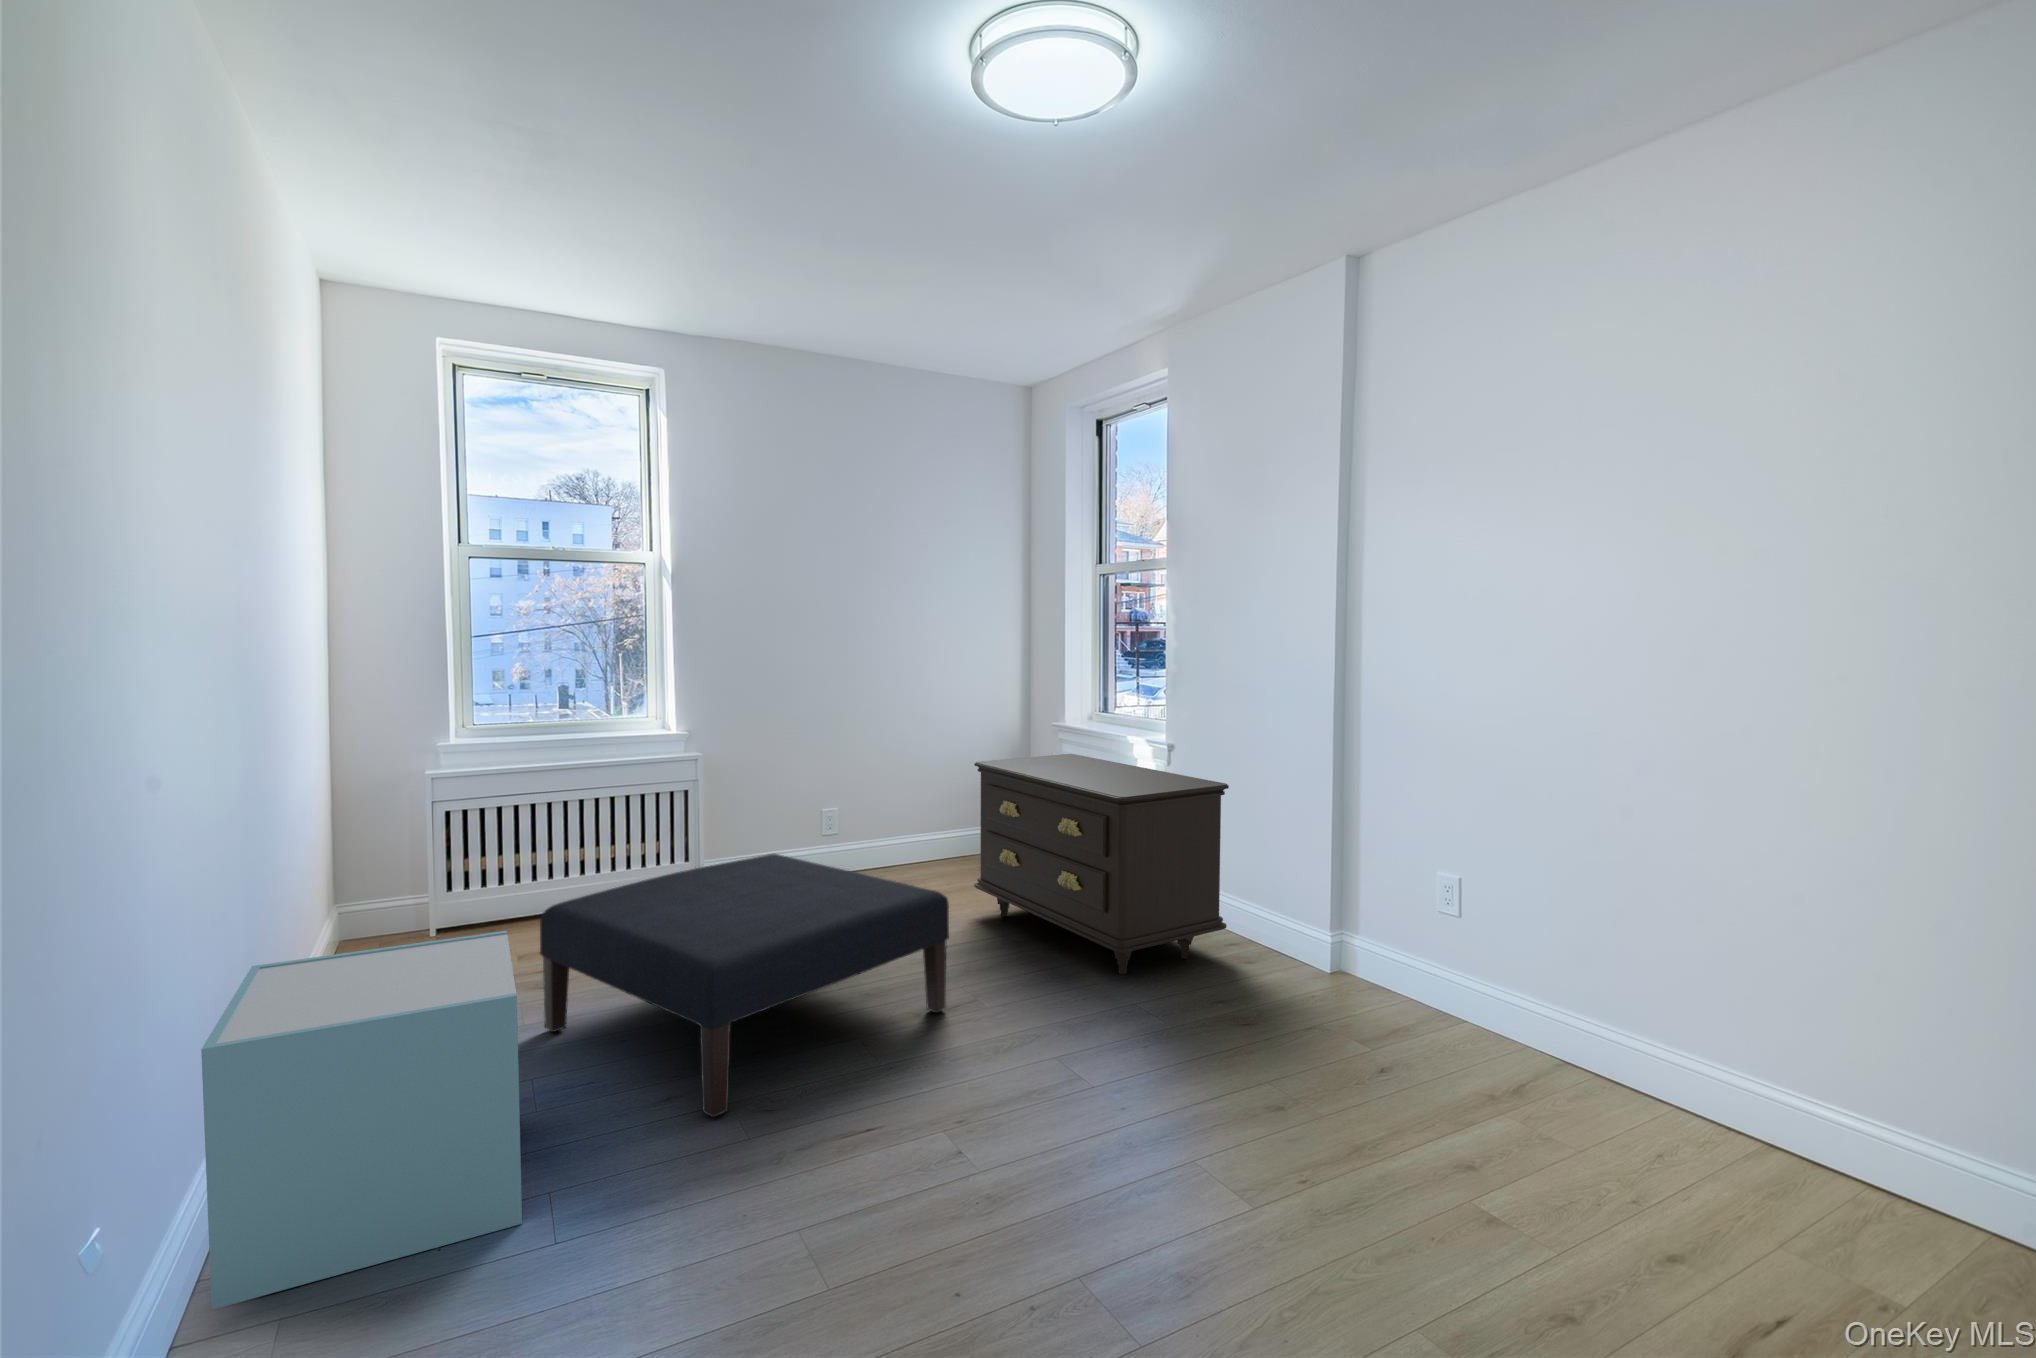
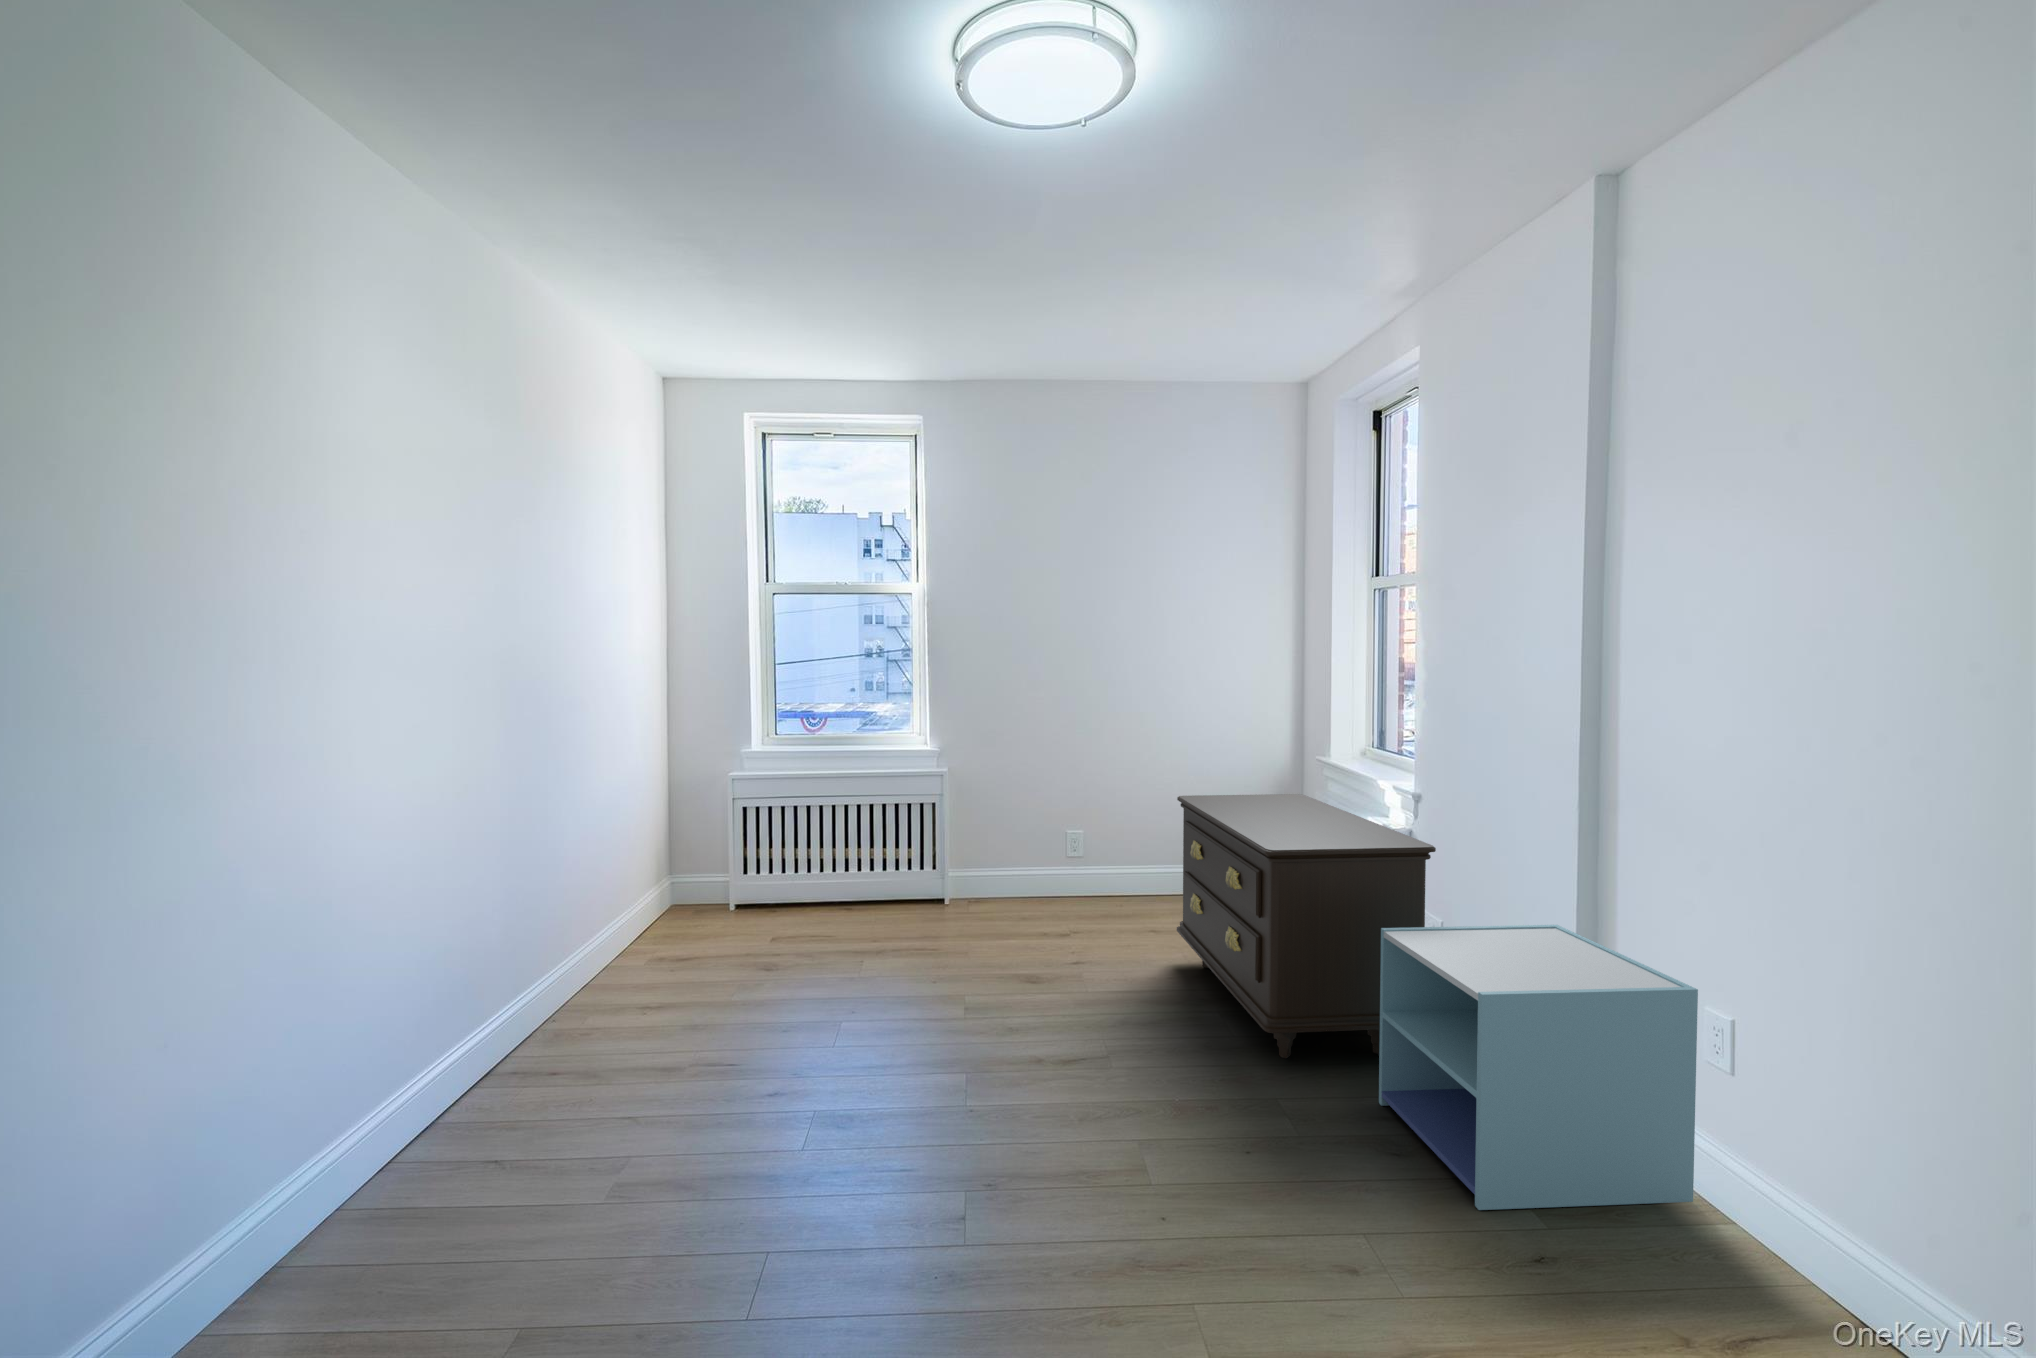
ottoman: present [540,854,949,1117] -> none [723,871,1062,1116]
nightstand: present [201,931,522,1310] -> present [1379,925,1698,1210]

